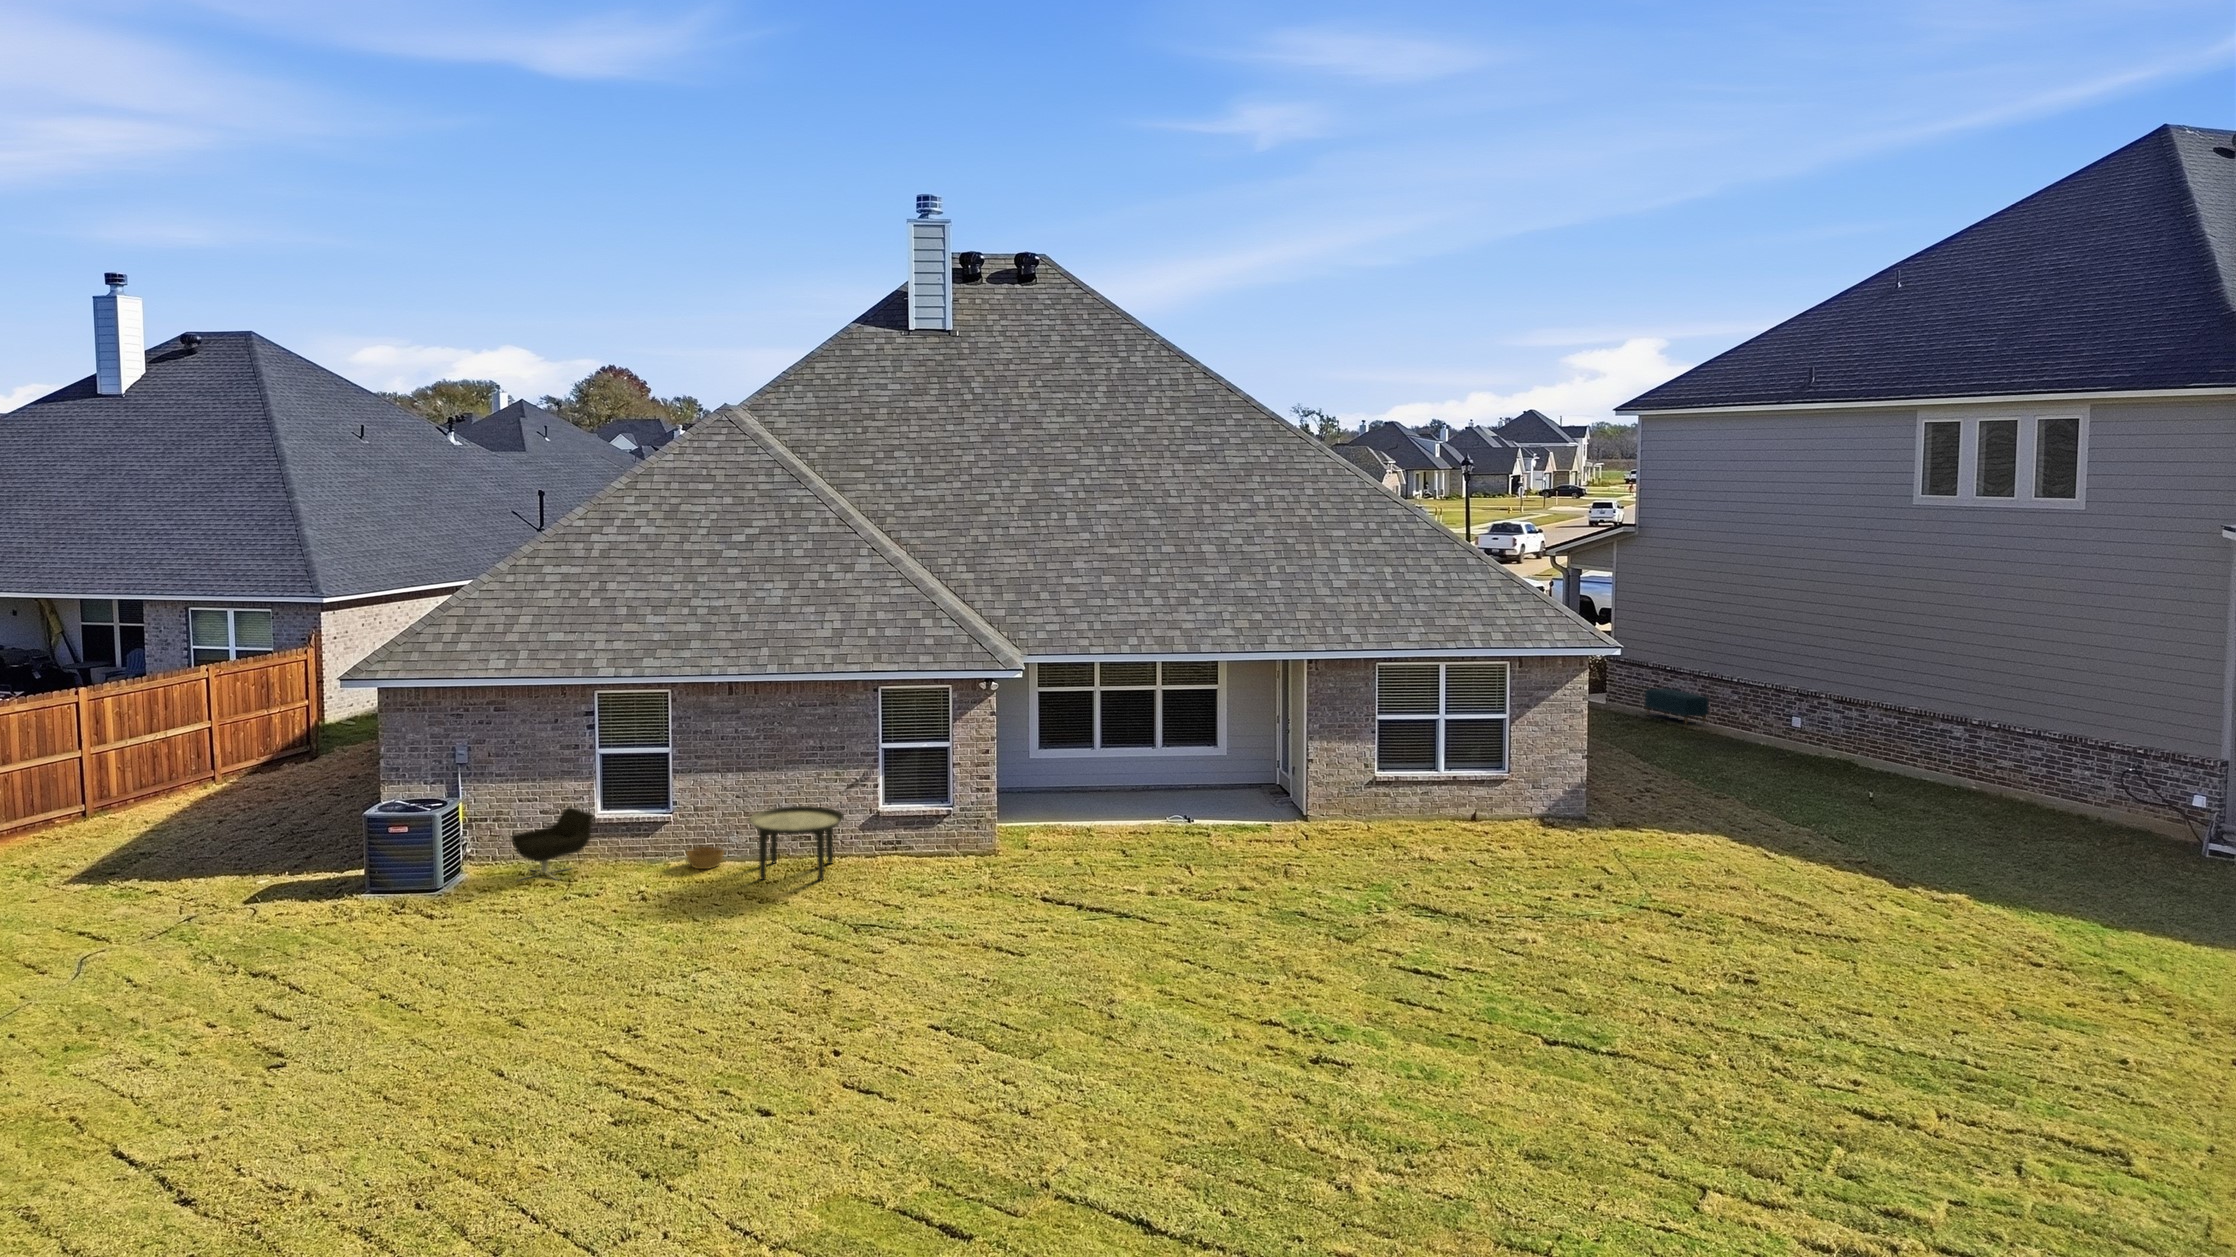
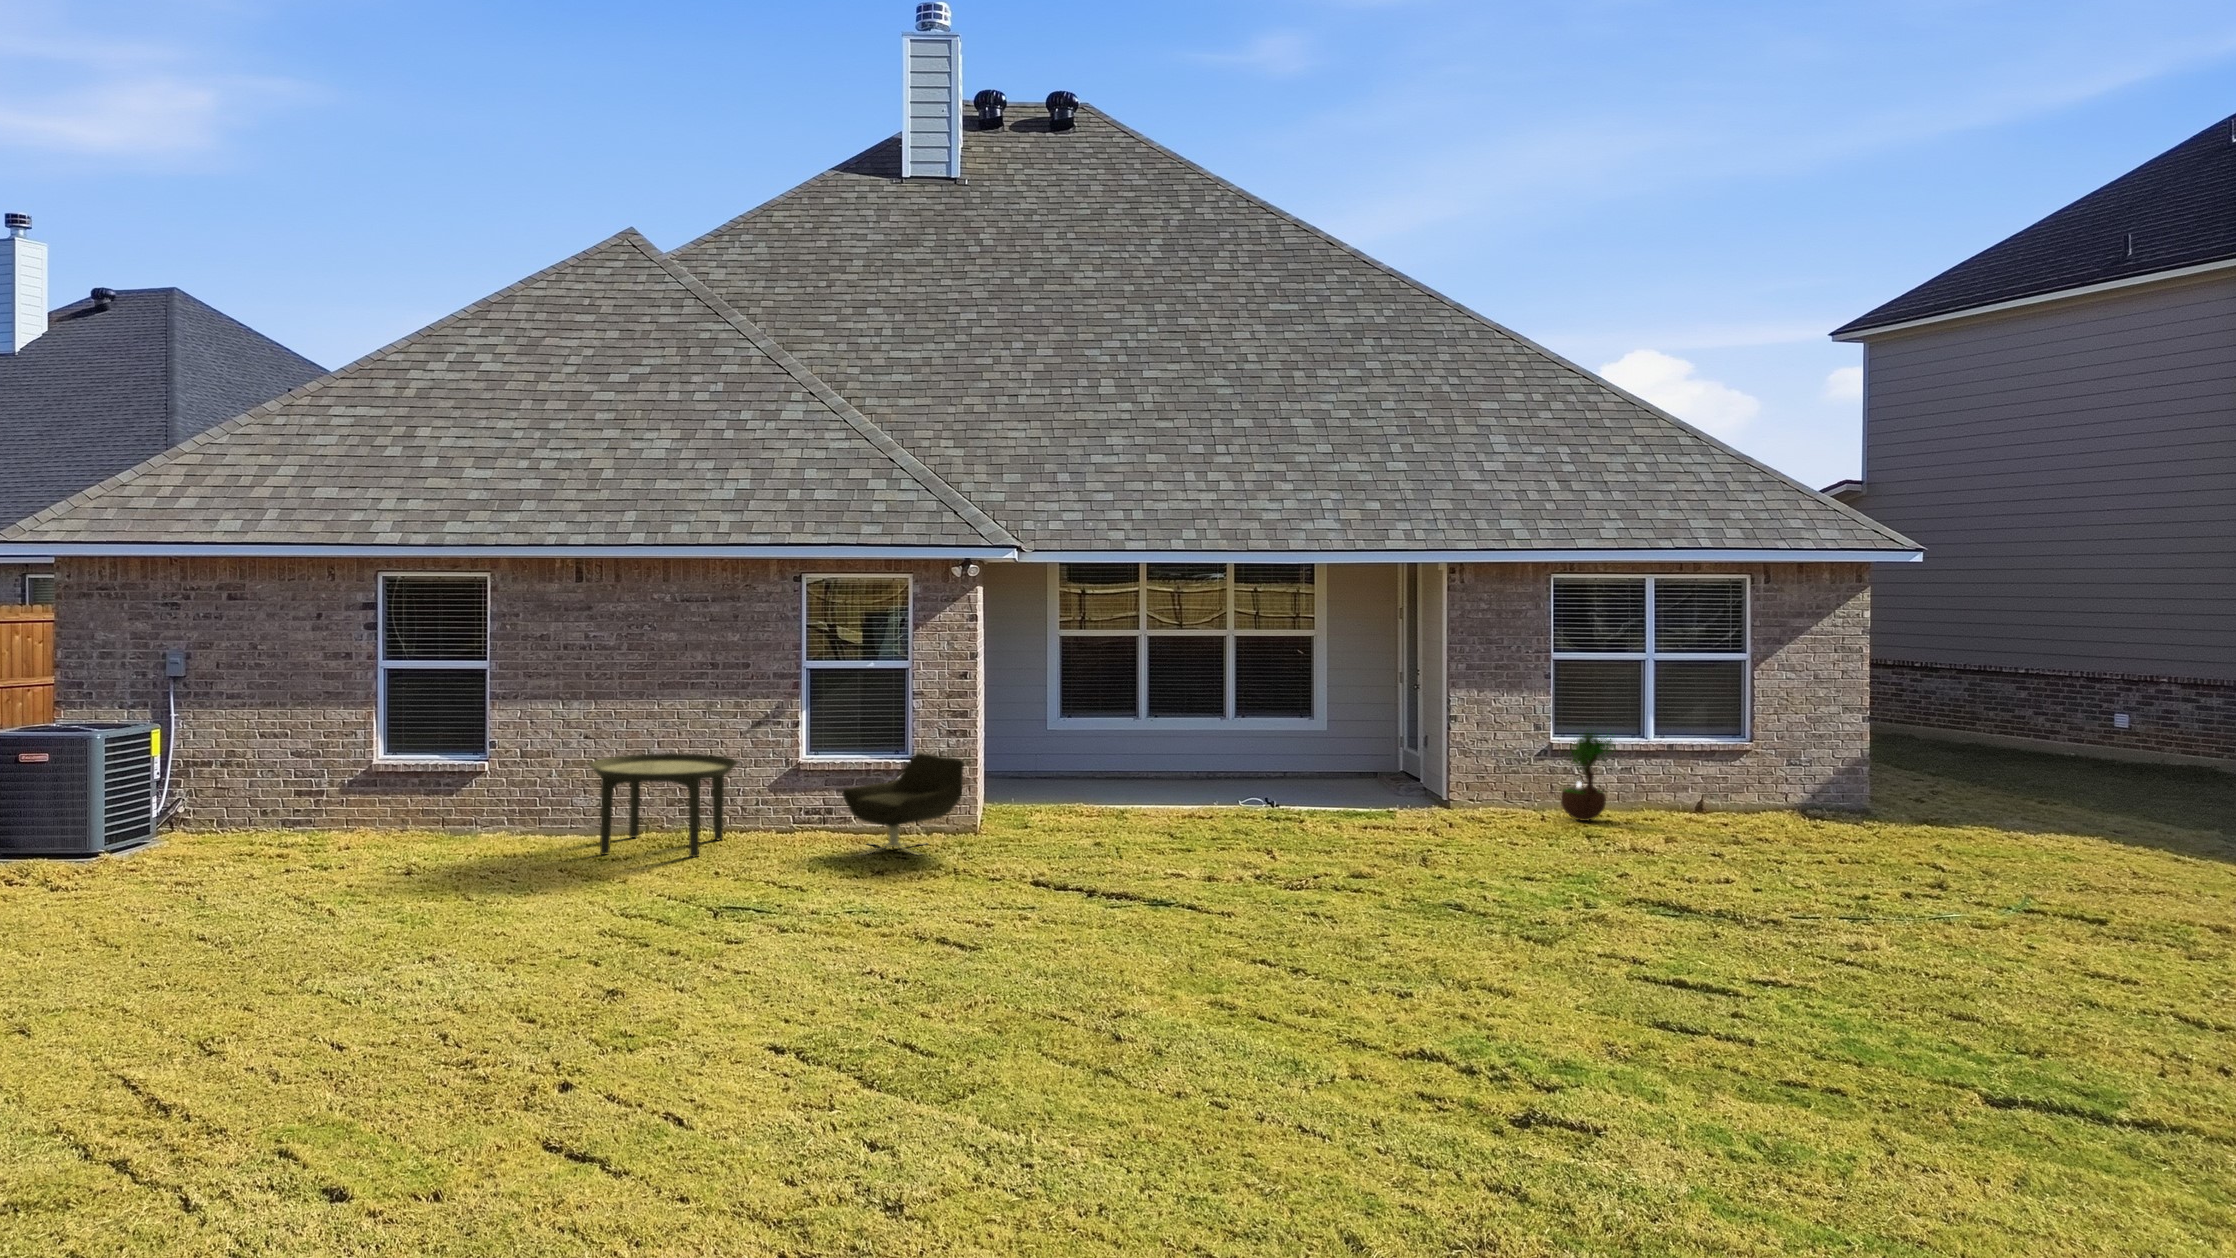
bench: present [1645,688,1709,724] -> none [1897,691,1991,736]
potted tree: none [1379,764,1417,828] -> present [1560,728,1616,821]
lounge chair: present [512,807,593,880] -> present [842,753,964,855]
basket: present [687,847,724,869] -> none [499,812,560,842]

